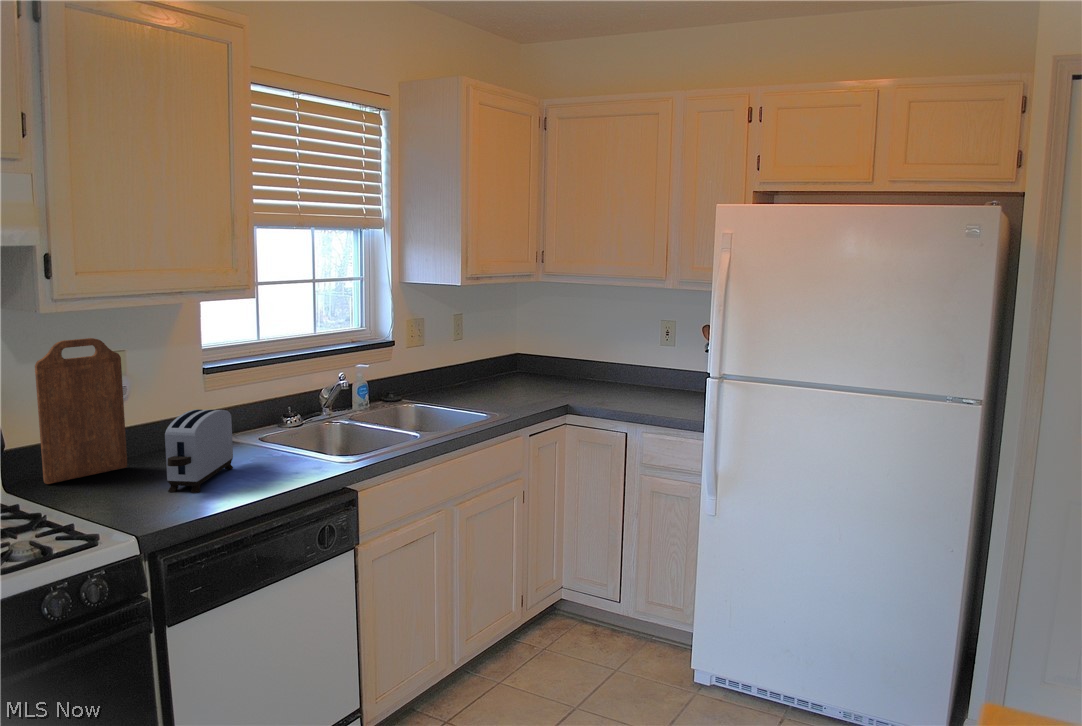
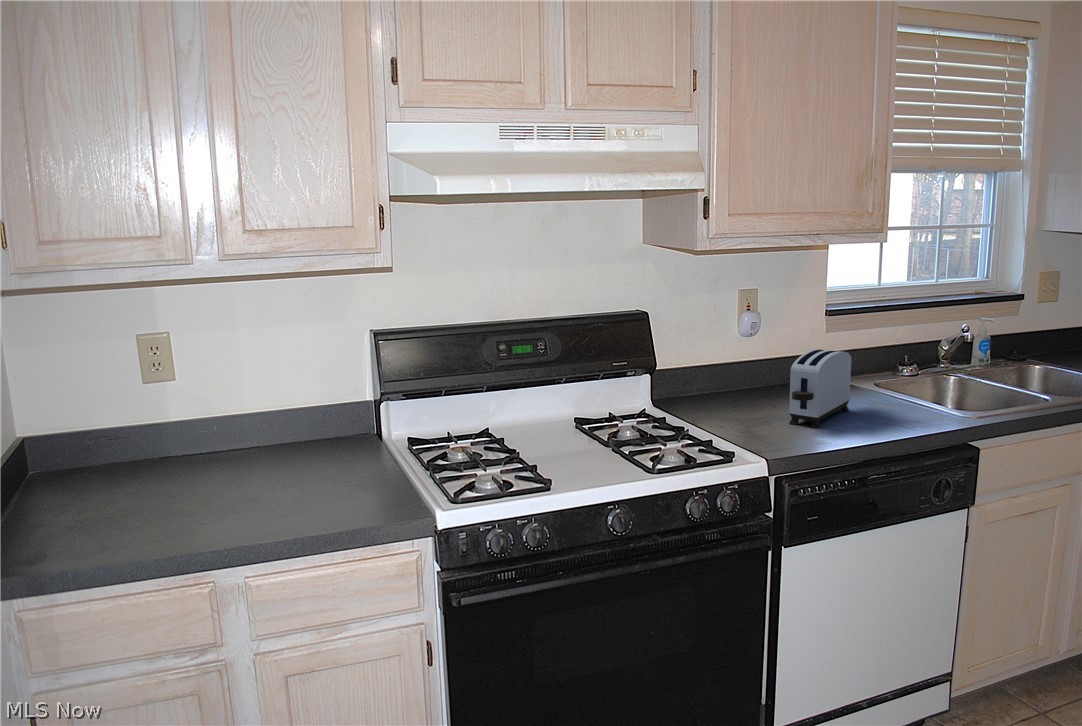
cutting board: present [35,338,127,484] -> none [685,279,753,404]

